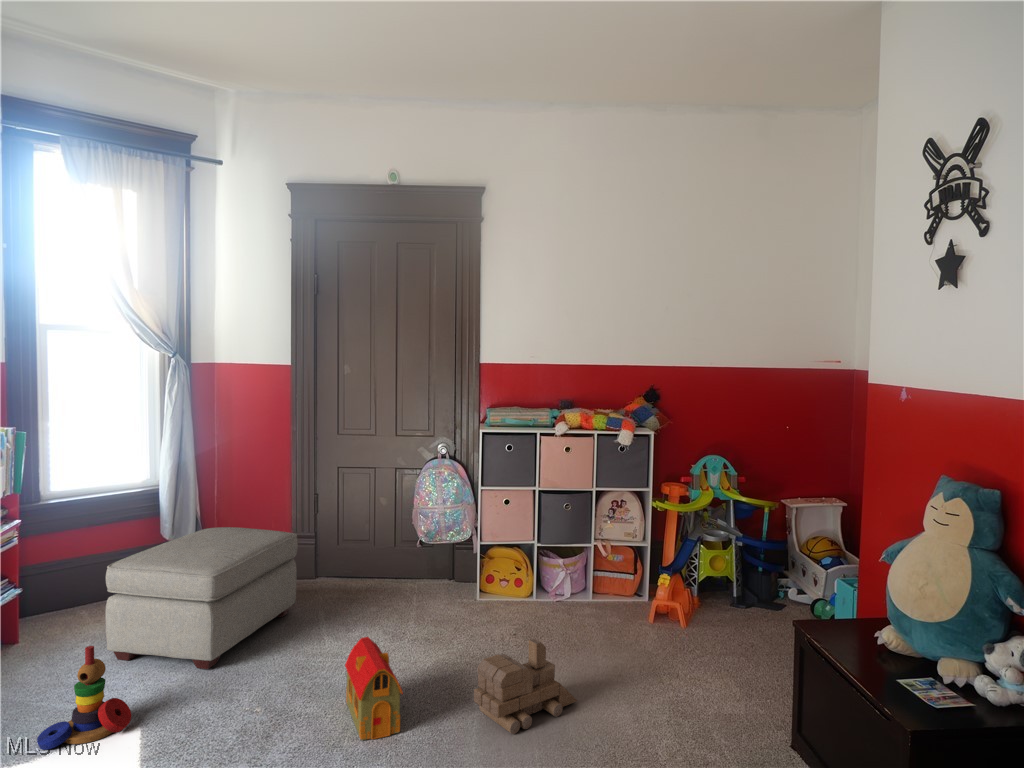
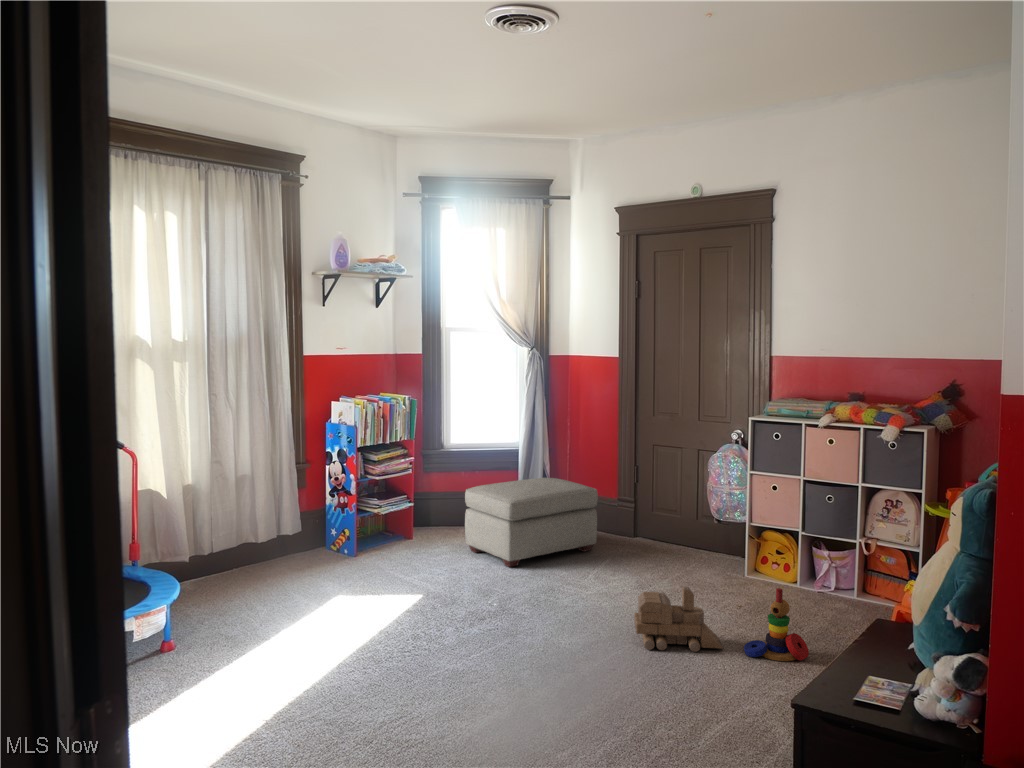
toy house: present [345,637,403,740] -> none [549,560,593,626]
stacking toy: present [37,646,131,750] -> present [744,588,809,661]

